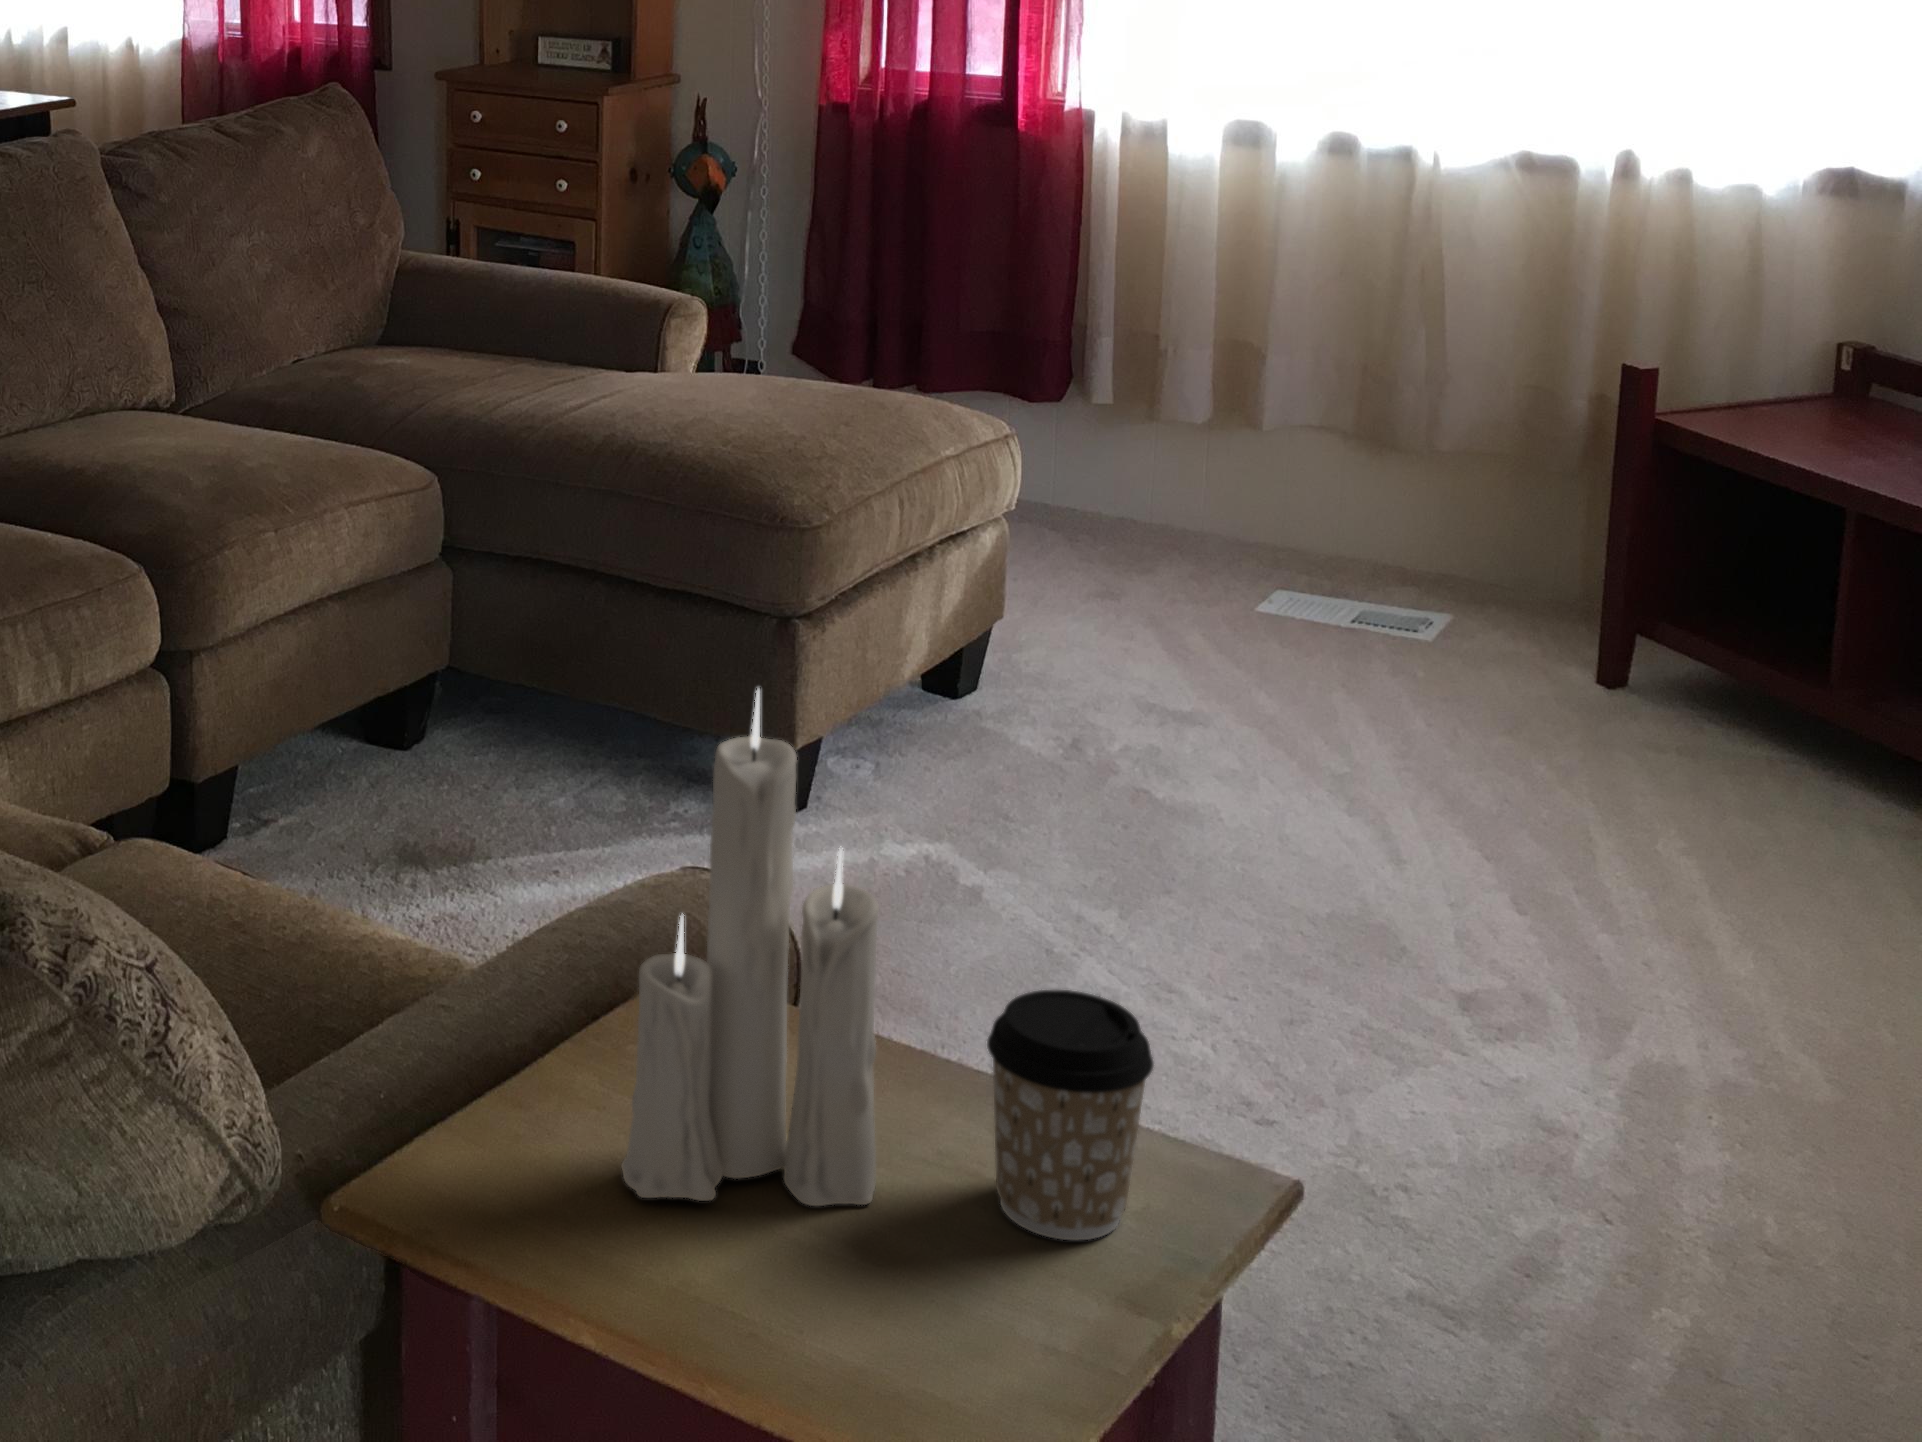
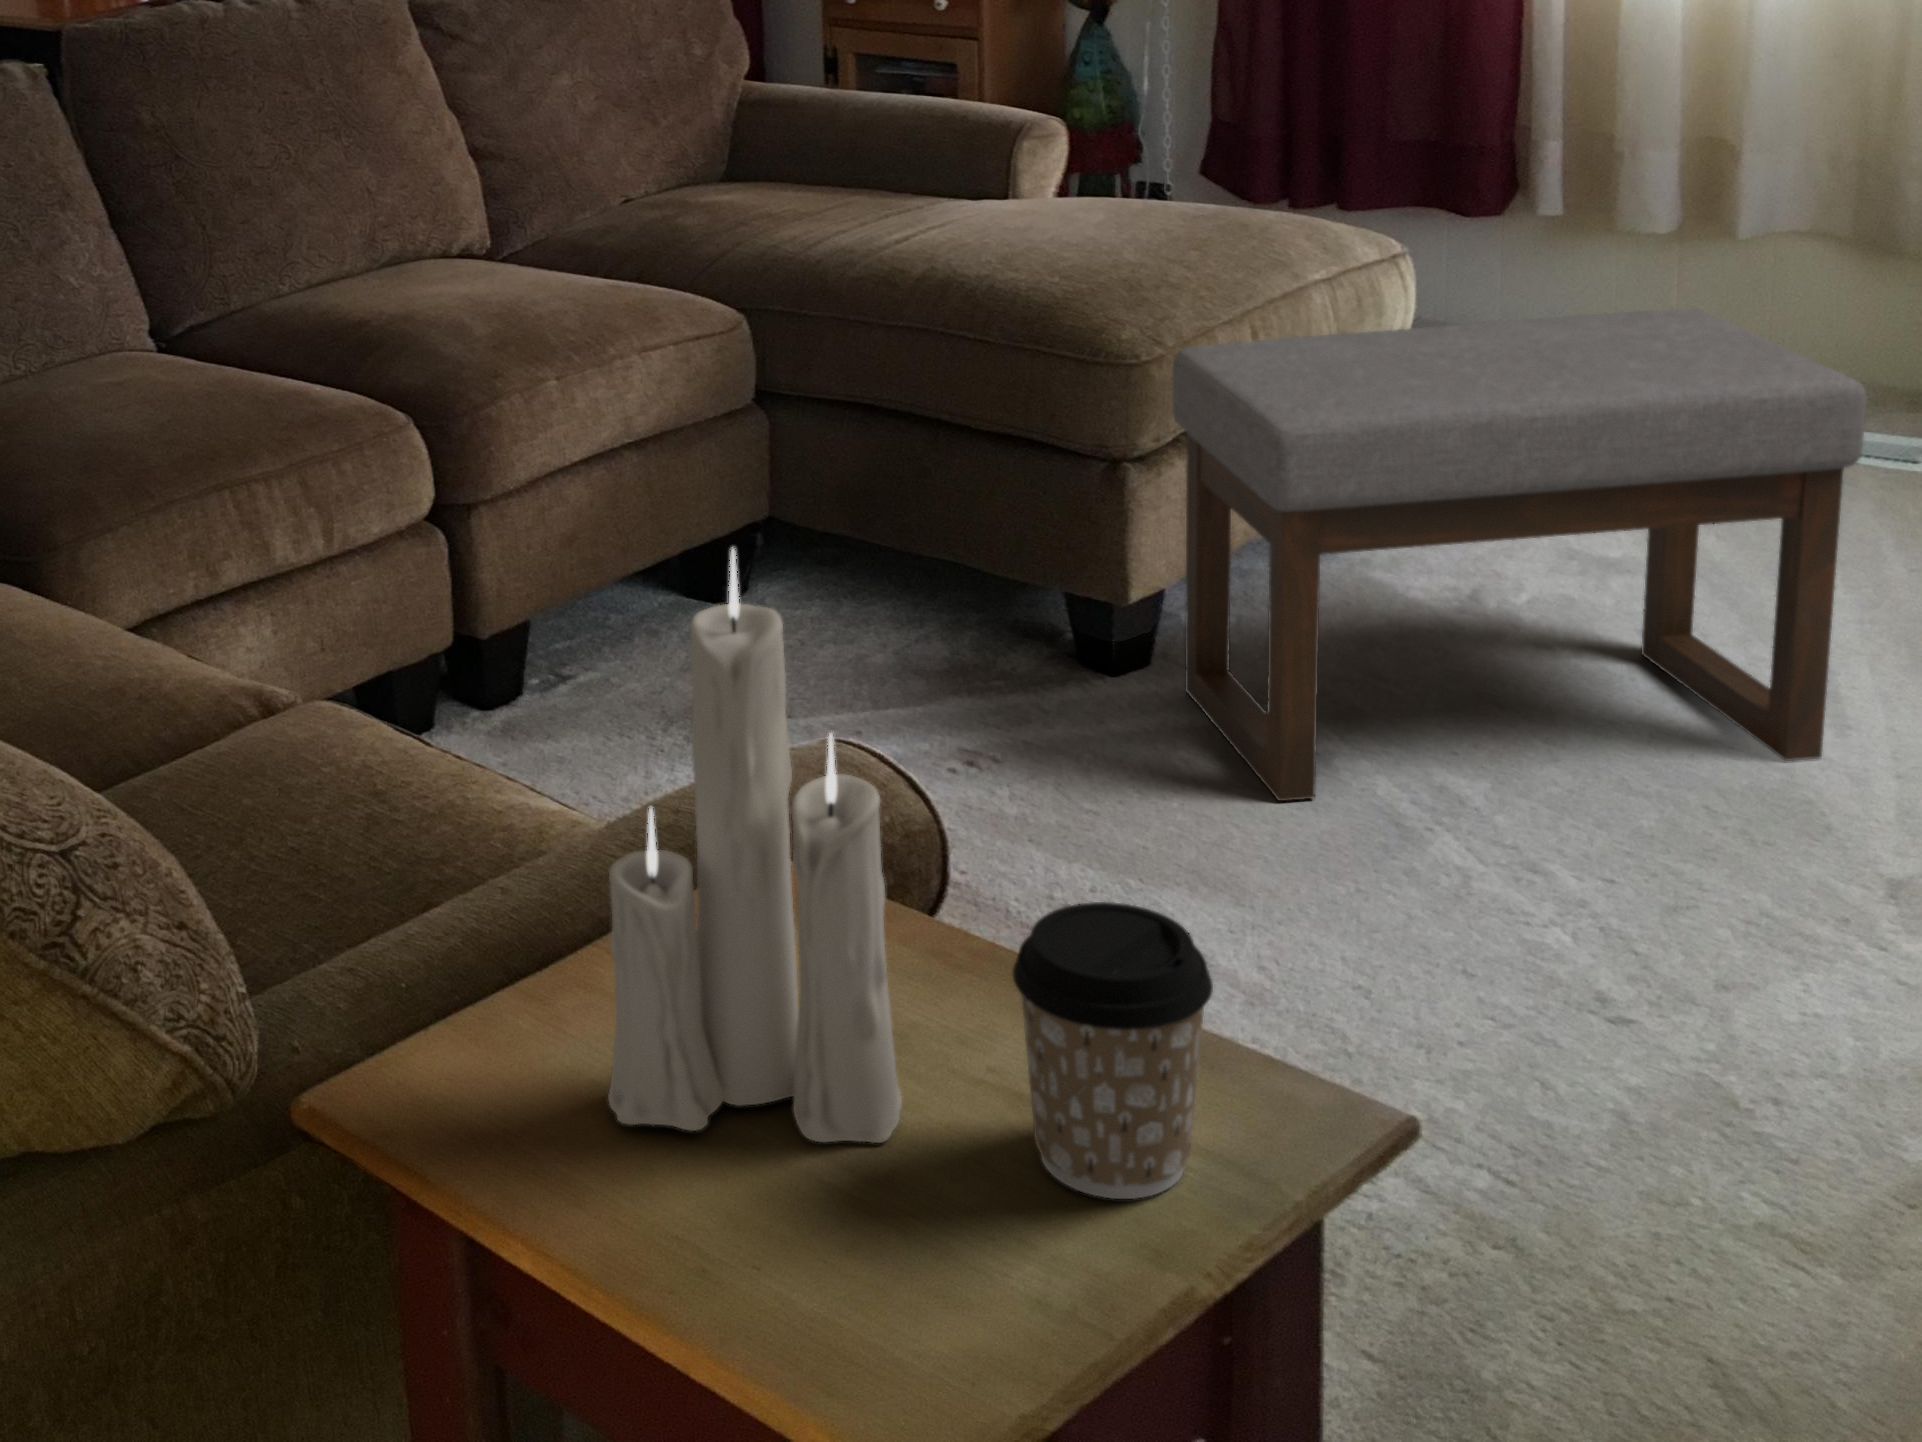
ottoman: none [841,494,1424,933] -> present [1172,309,1866,801]

